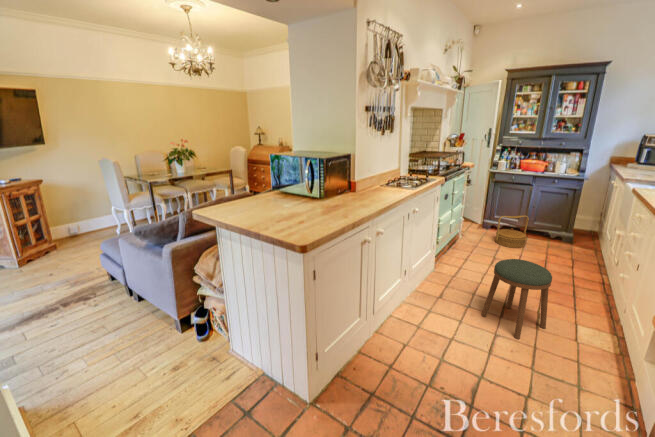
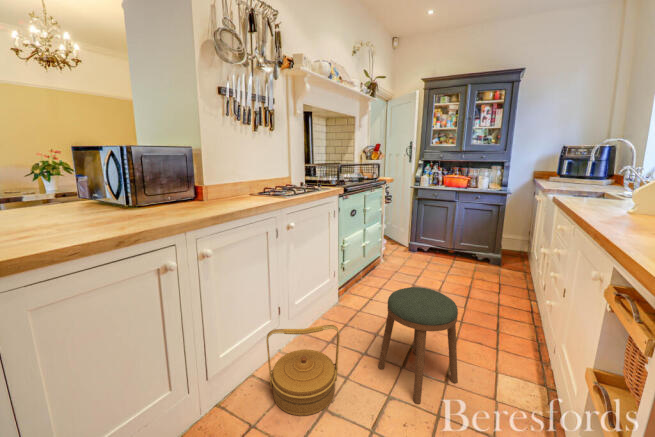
basket: present [495,215,529,248] -> present [266,325,340,416]

